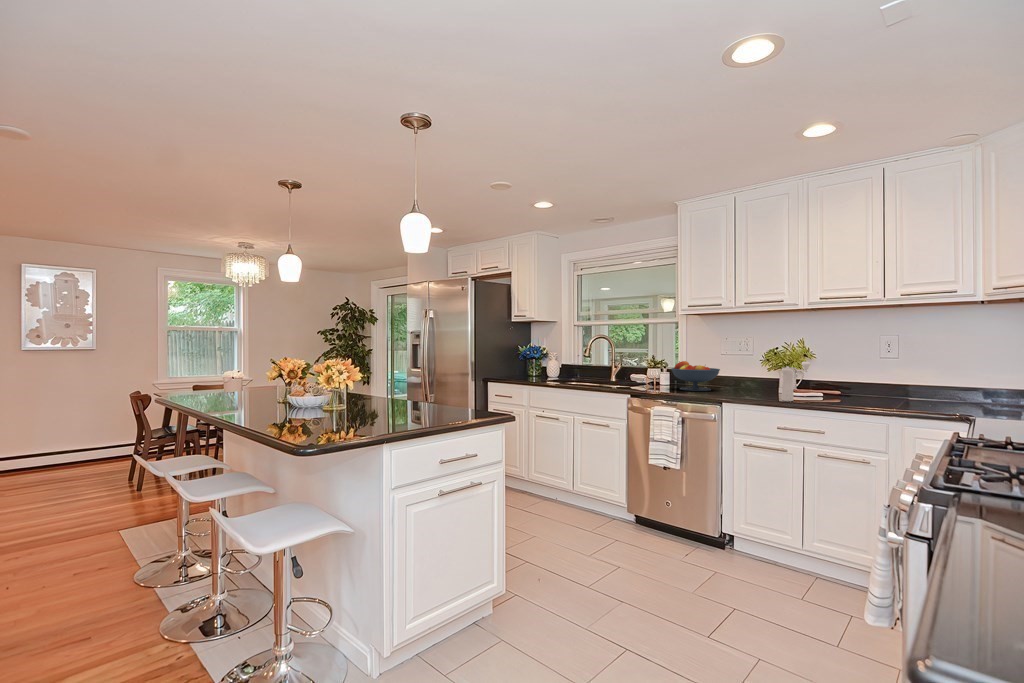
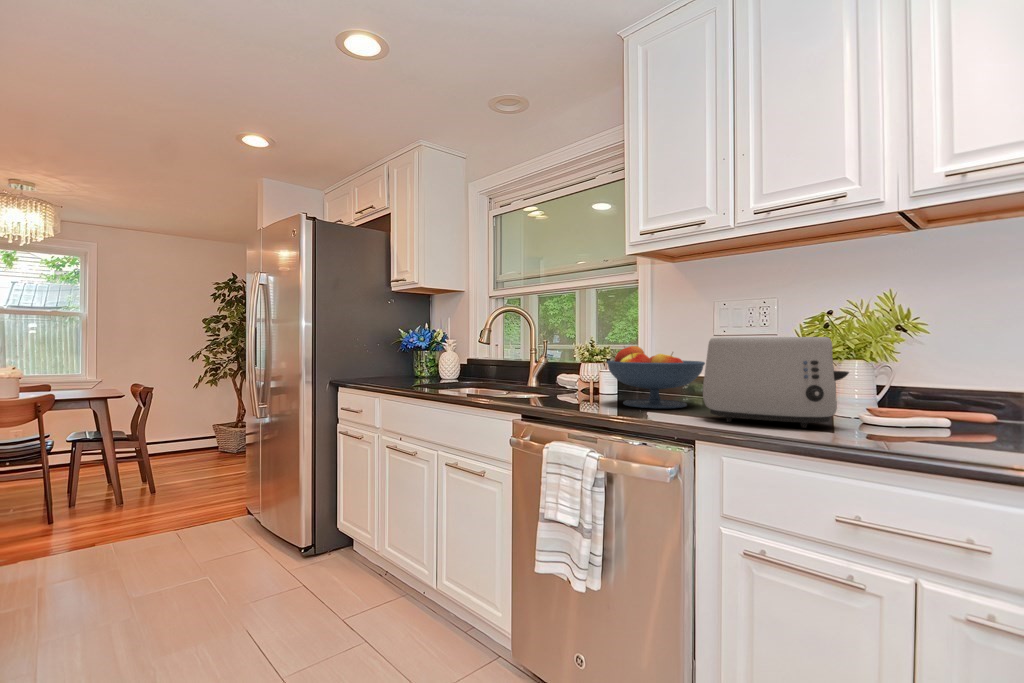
toaster: none [723,360,783,397] -> present [703,337,849,428]
pepper mill: present [782,362,810,401] -> none [850,336,934,445]

